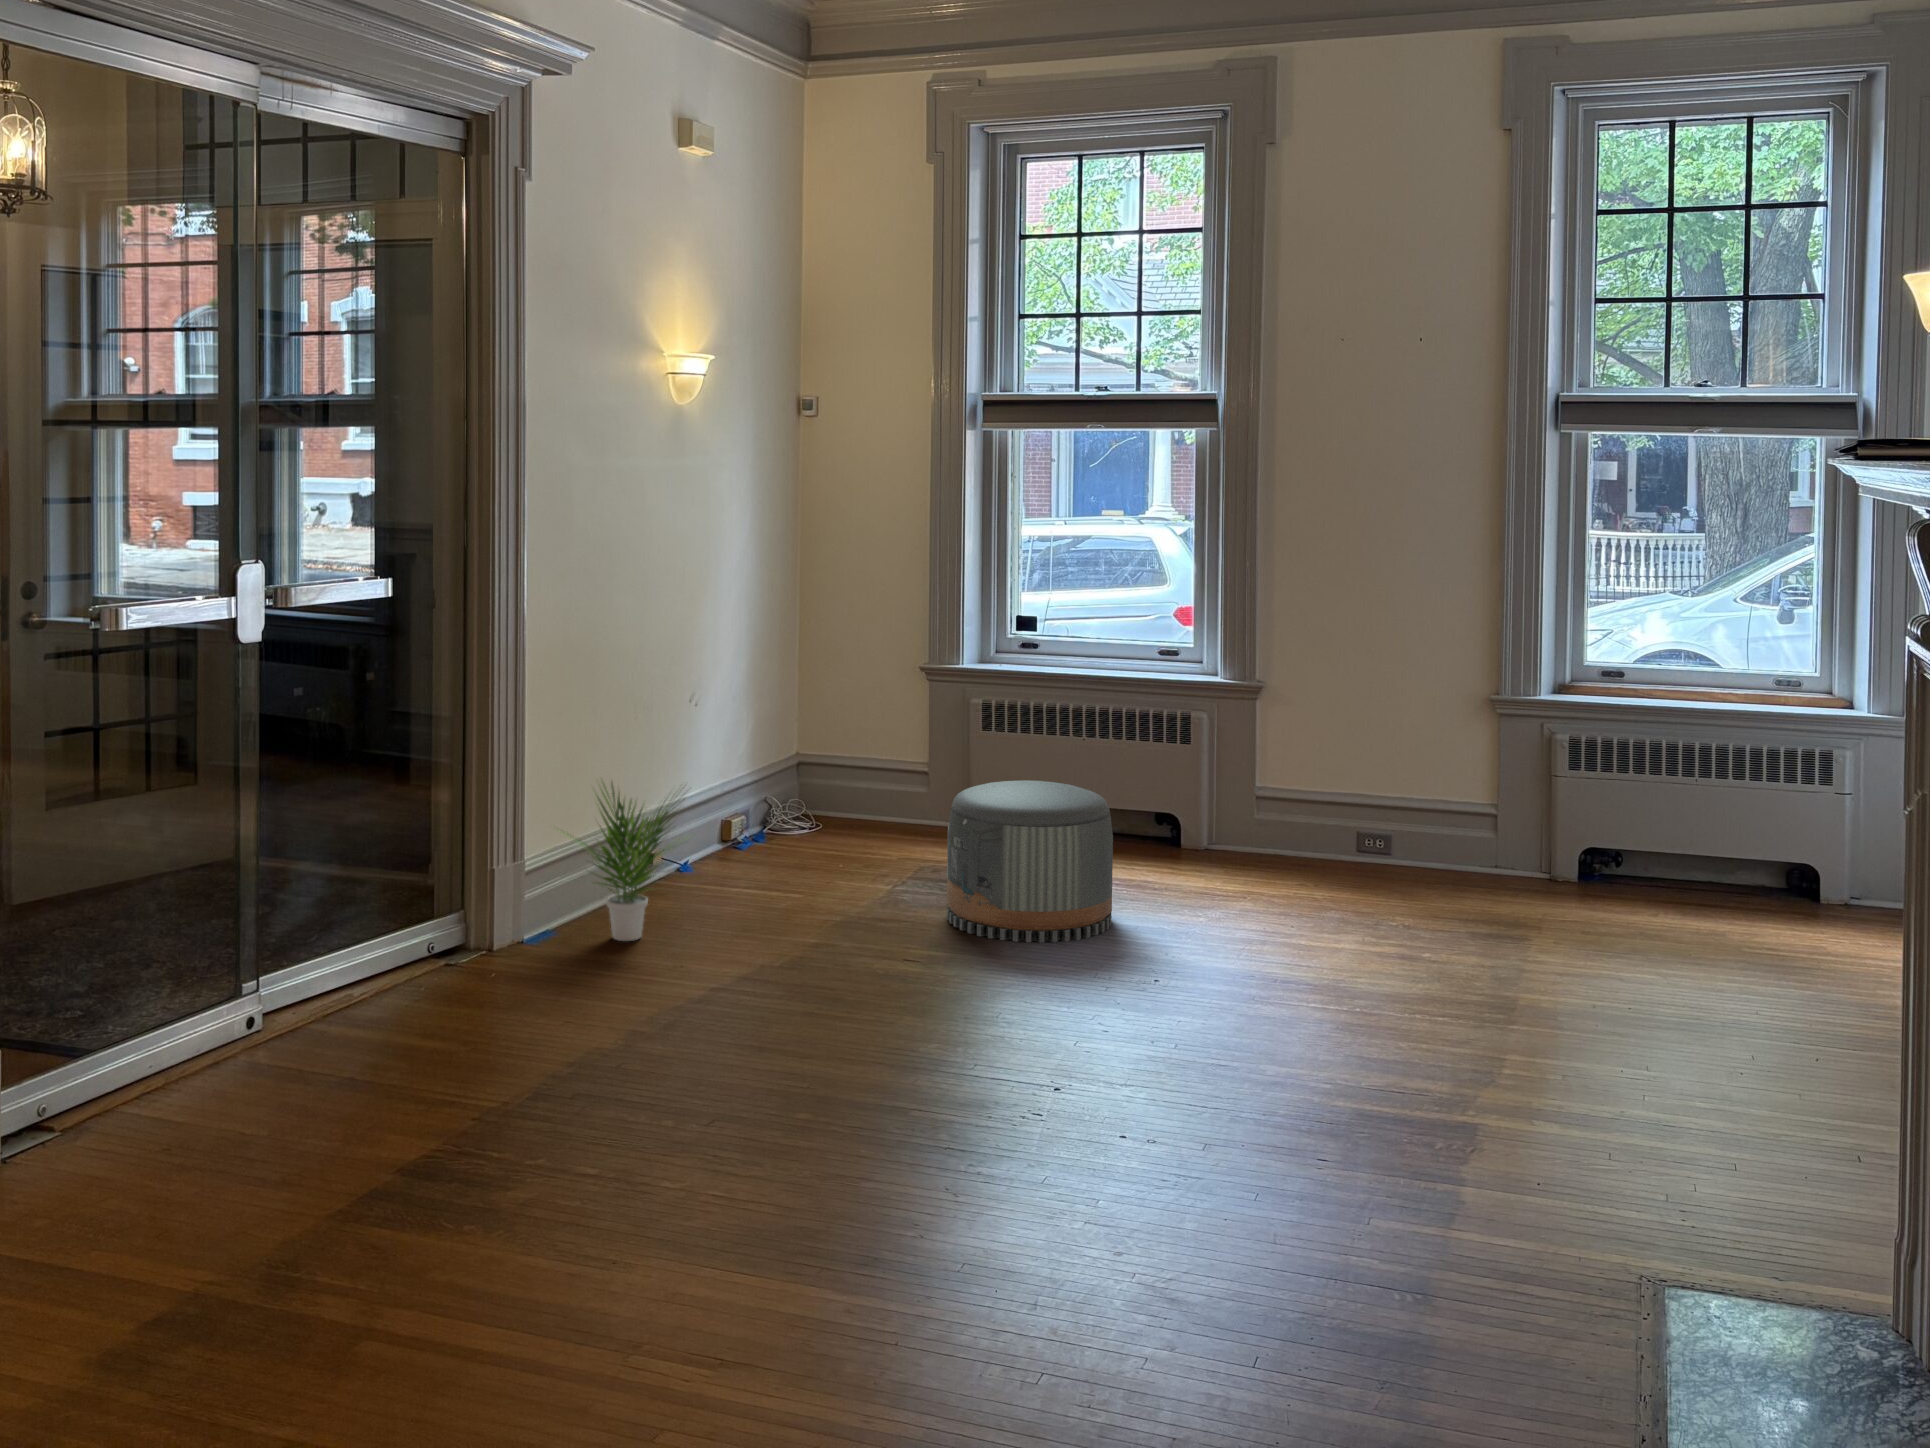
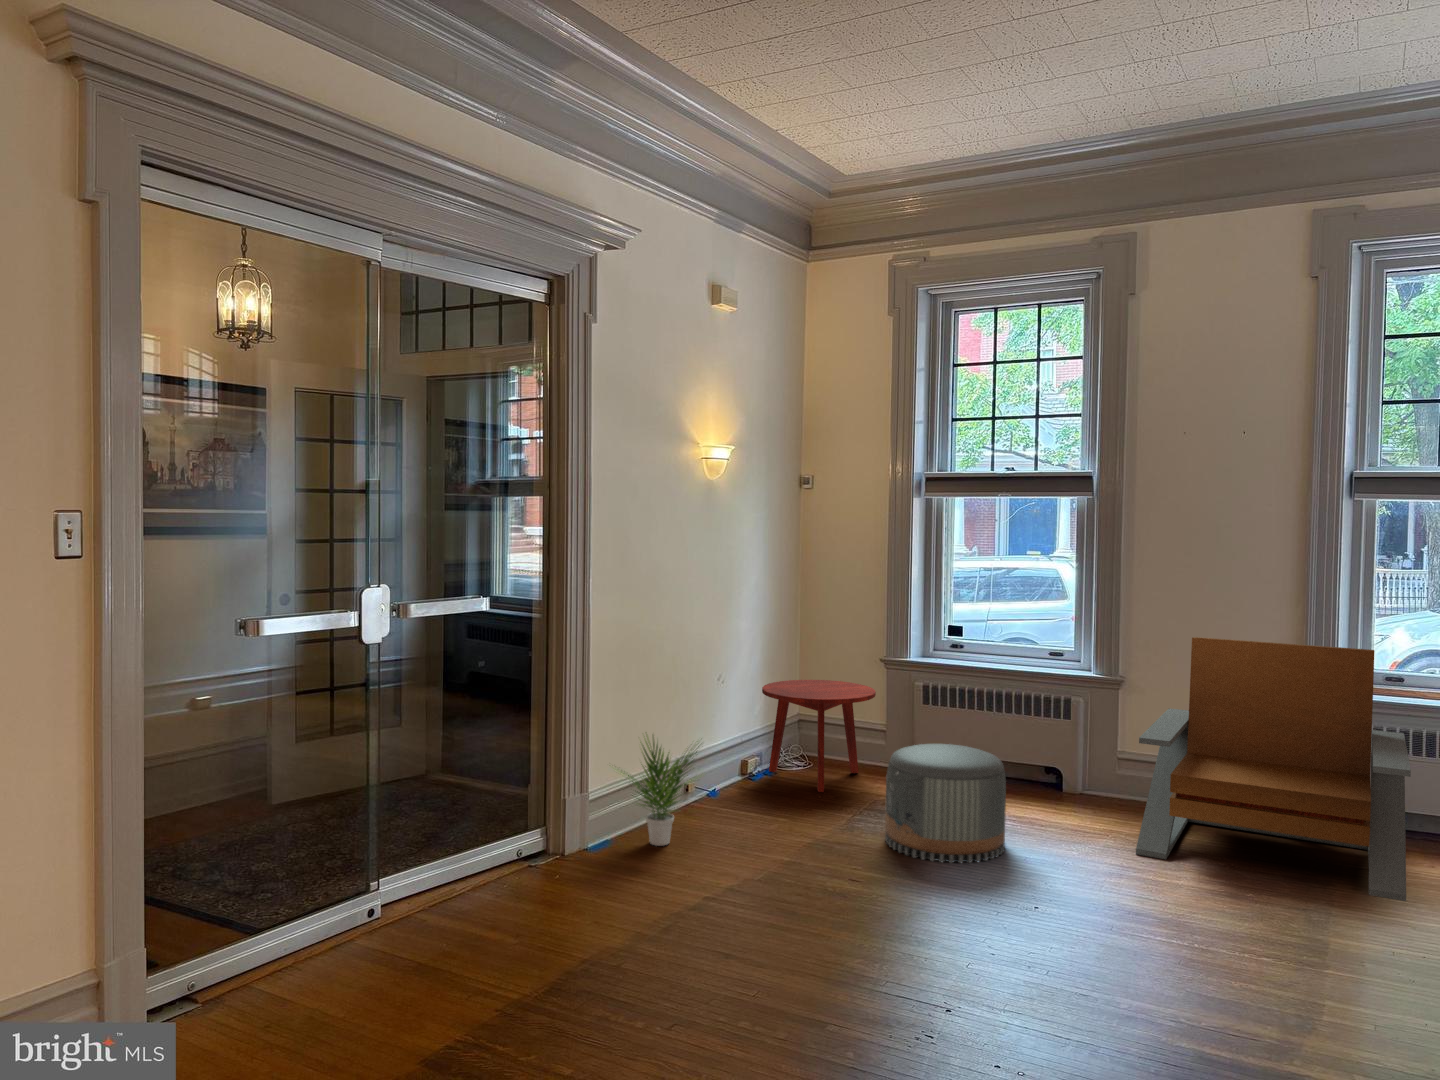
lounge chair: none [1285,623,1625,958] -> present [1136,637,1411,901]
side table: none [752,700,918,862] -> present [762,680,876,792]

